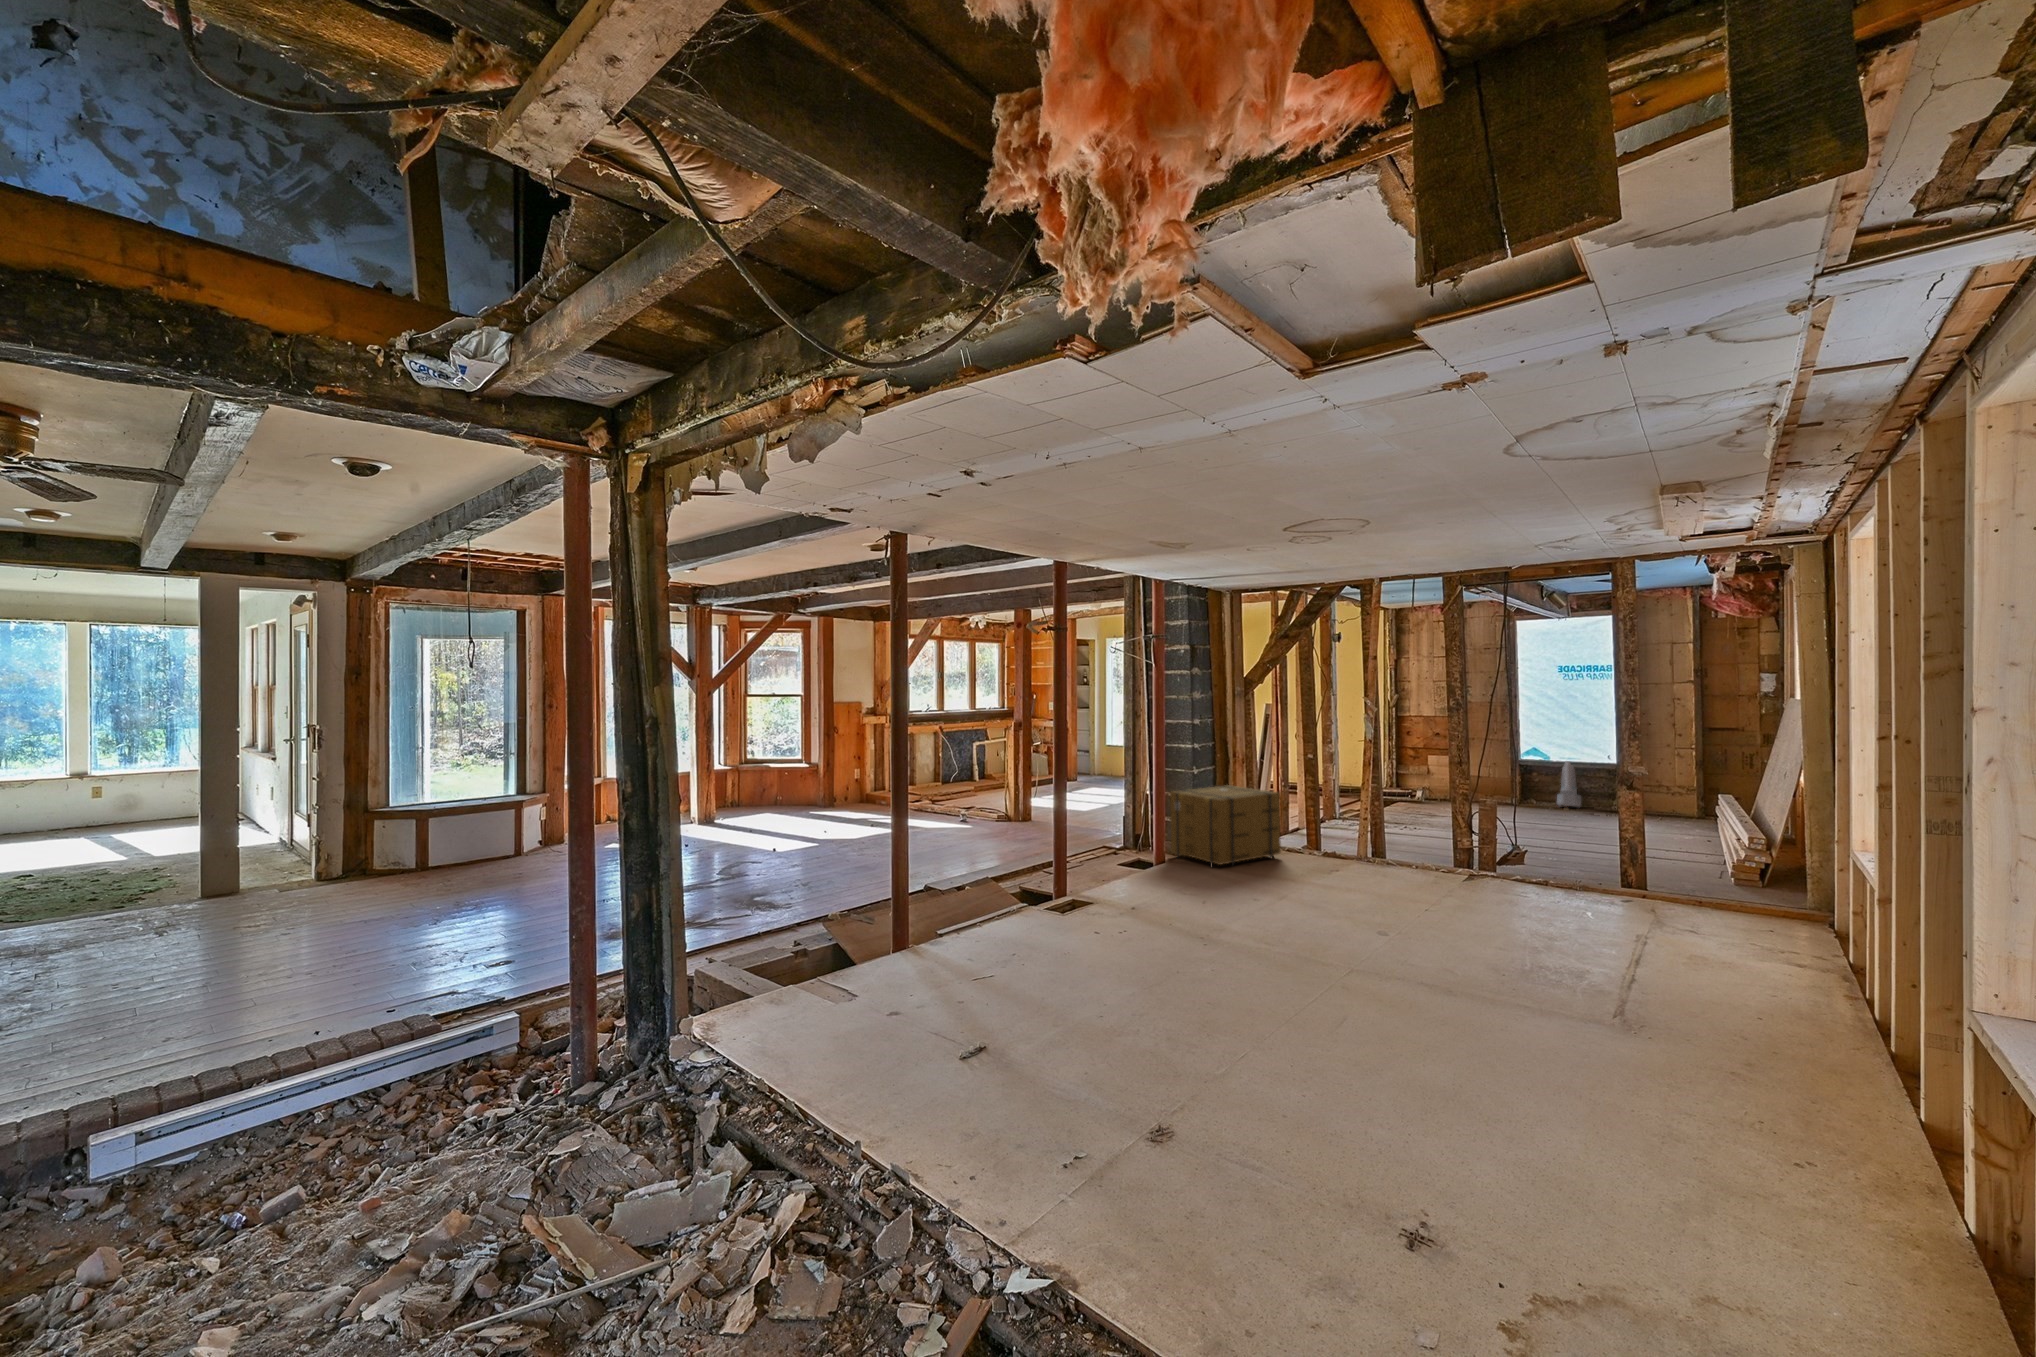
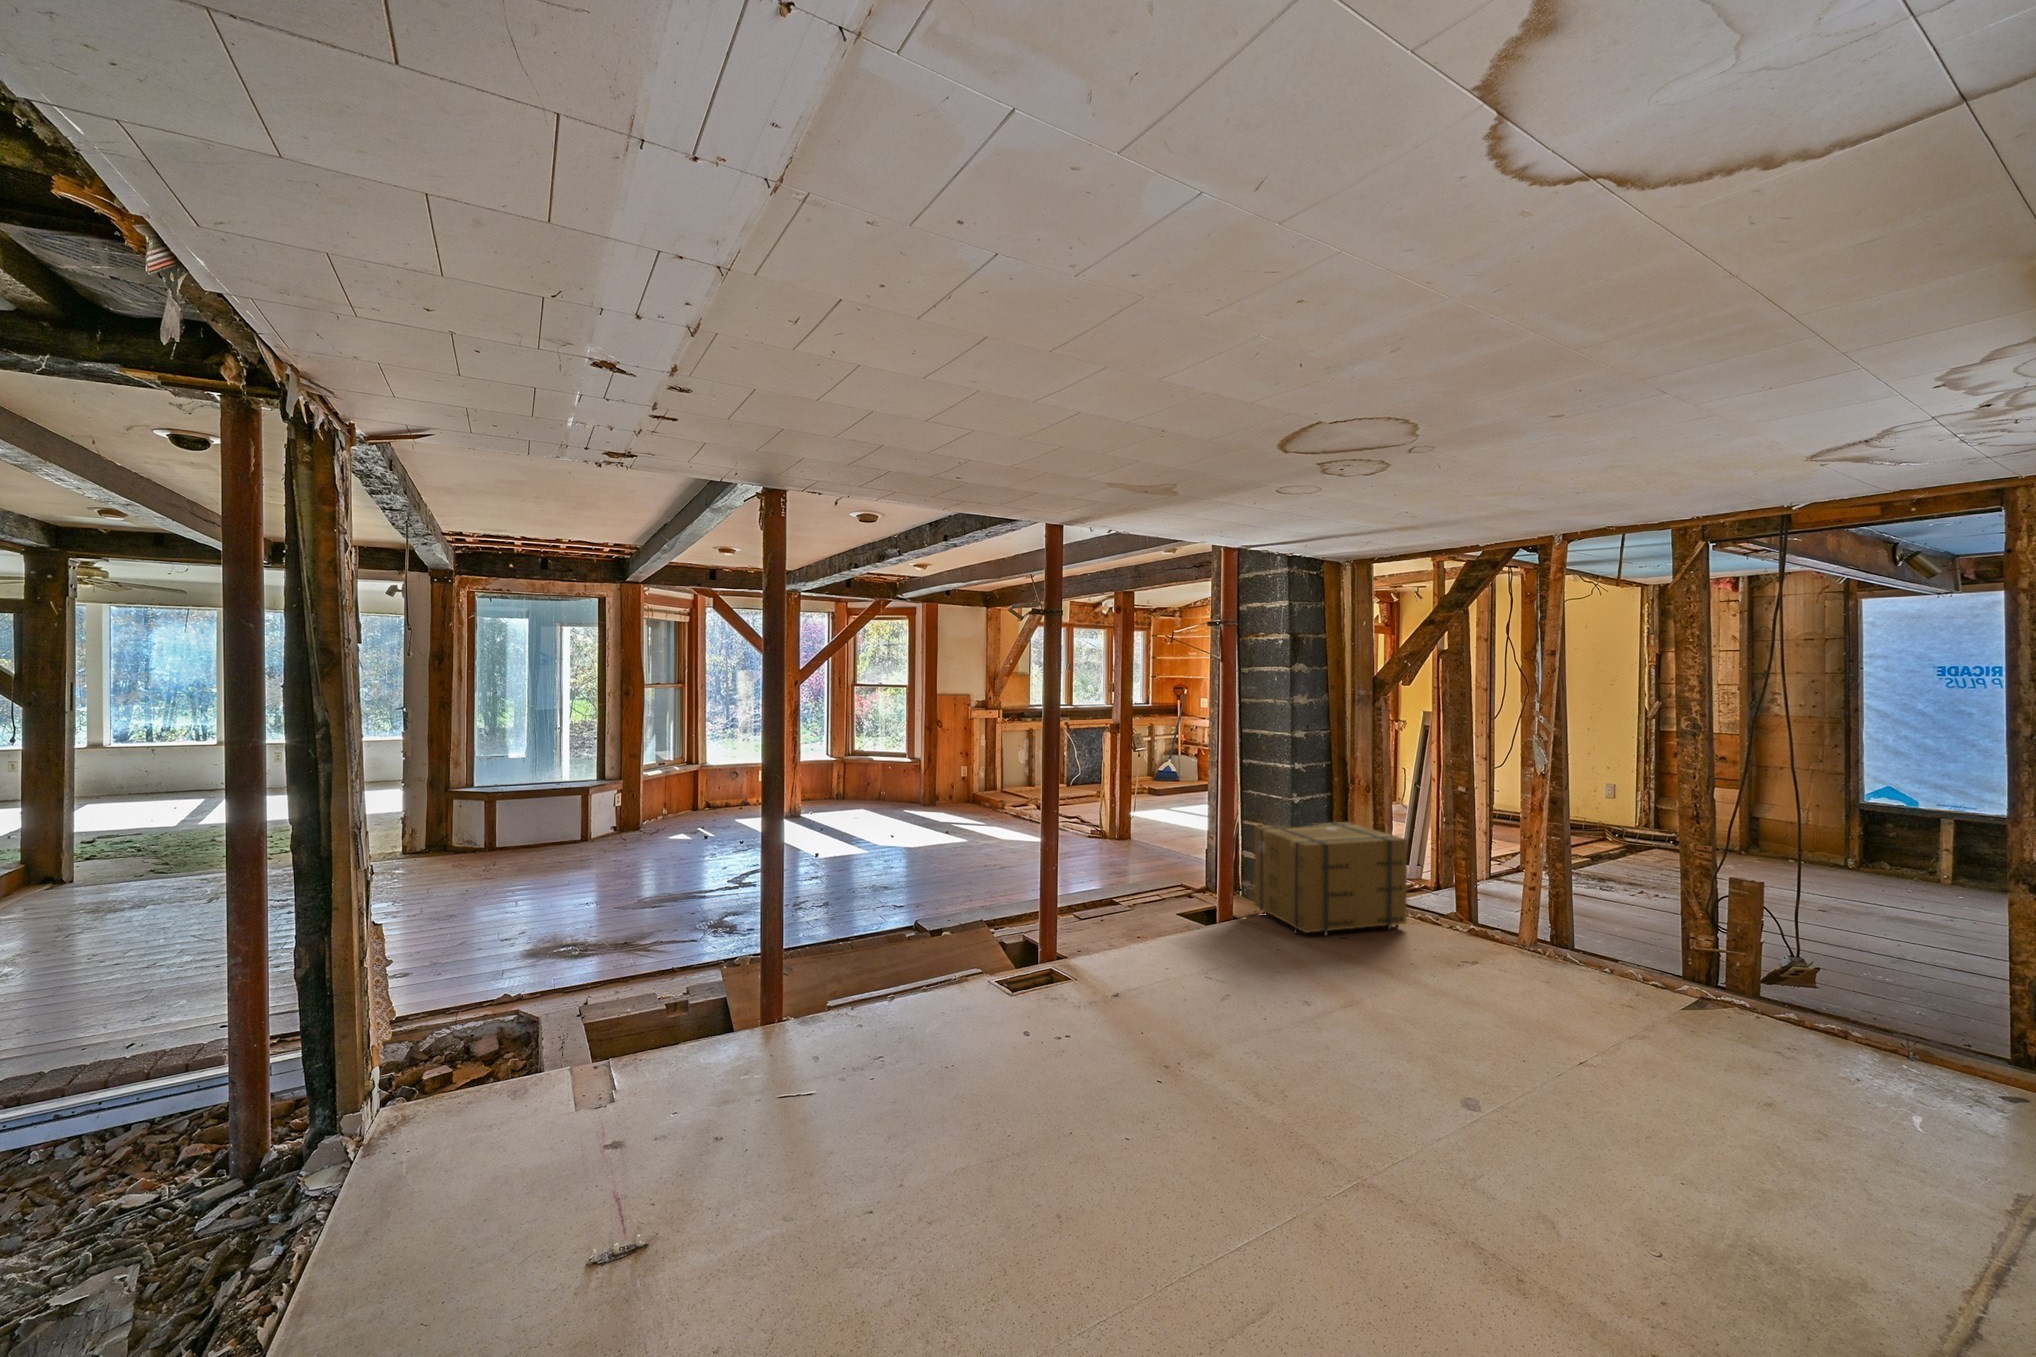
vacuum cleaner: present [1557,761,1581,807] -> none [1925,813,1974,887]

